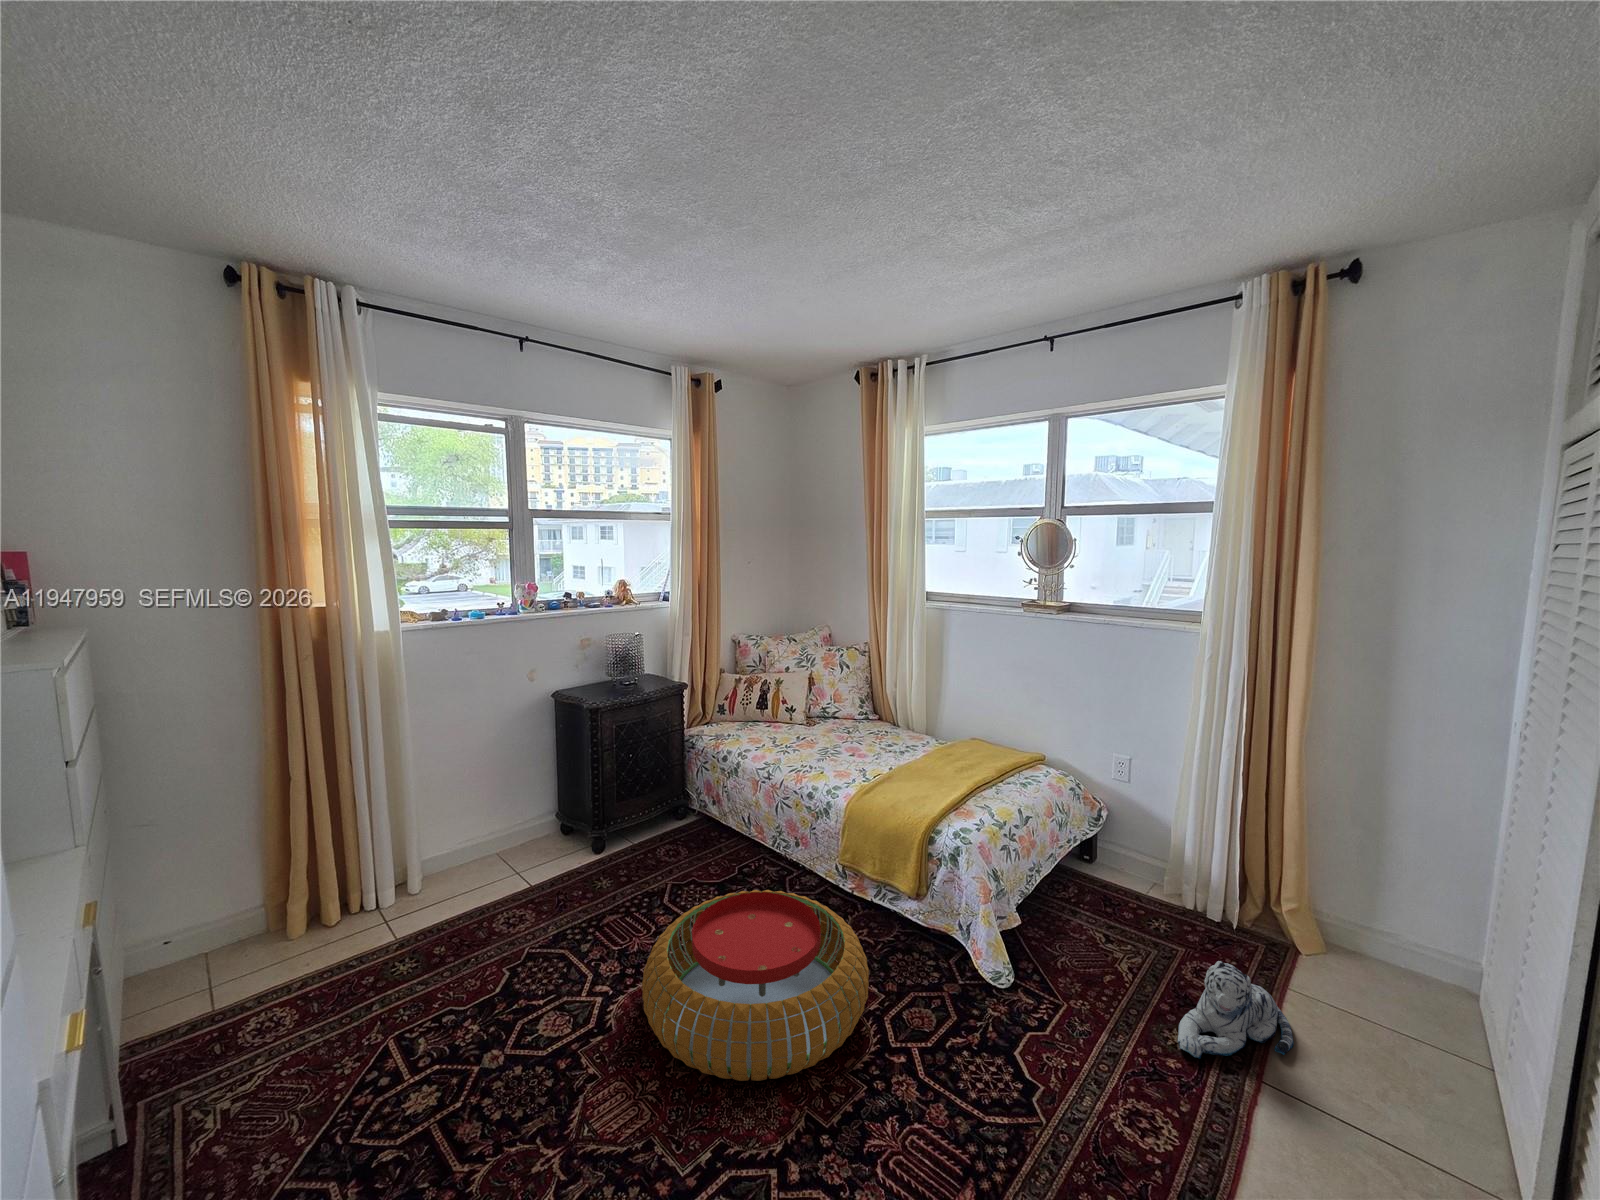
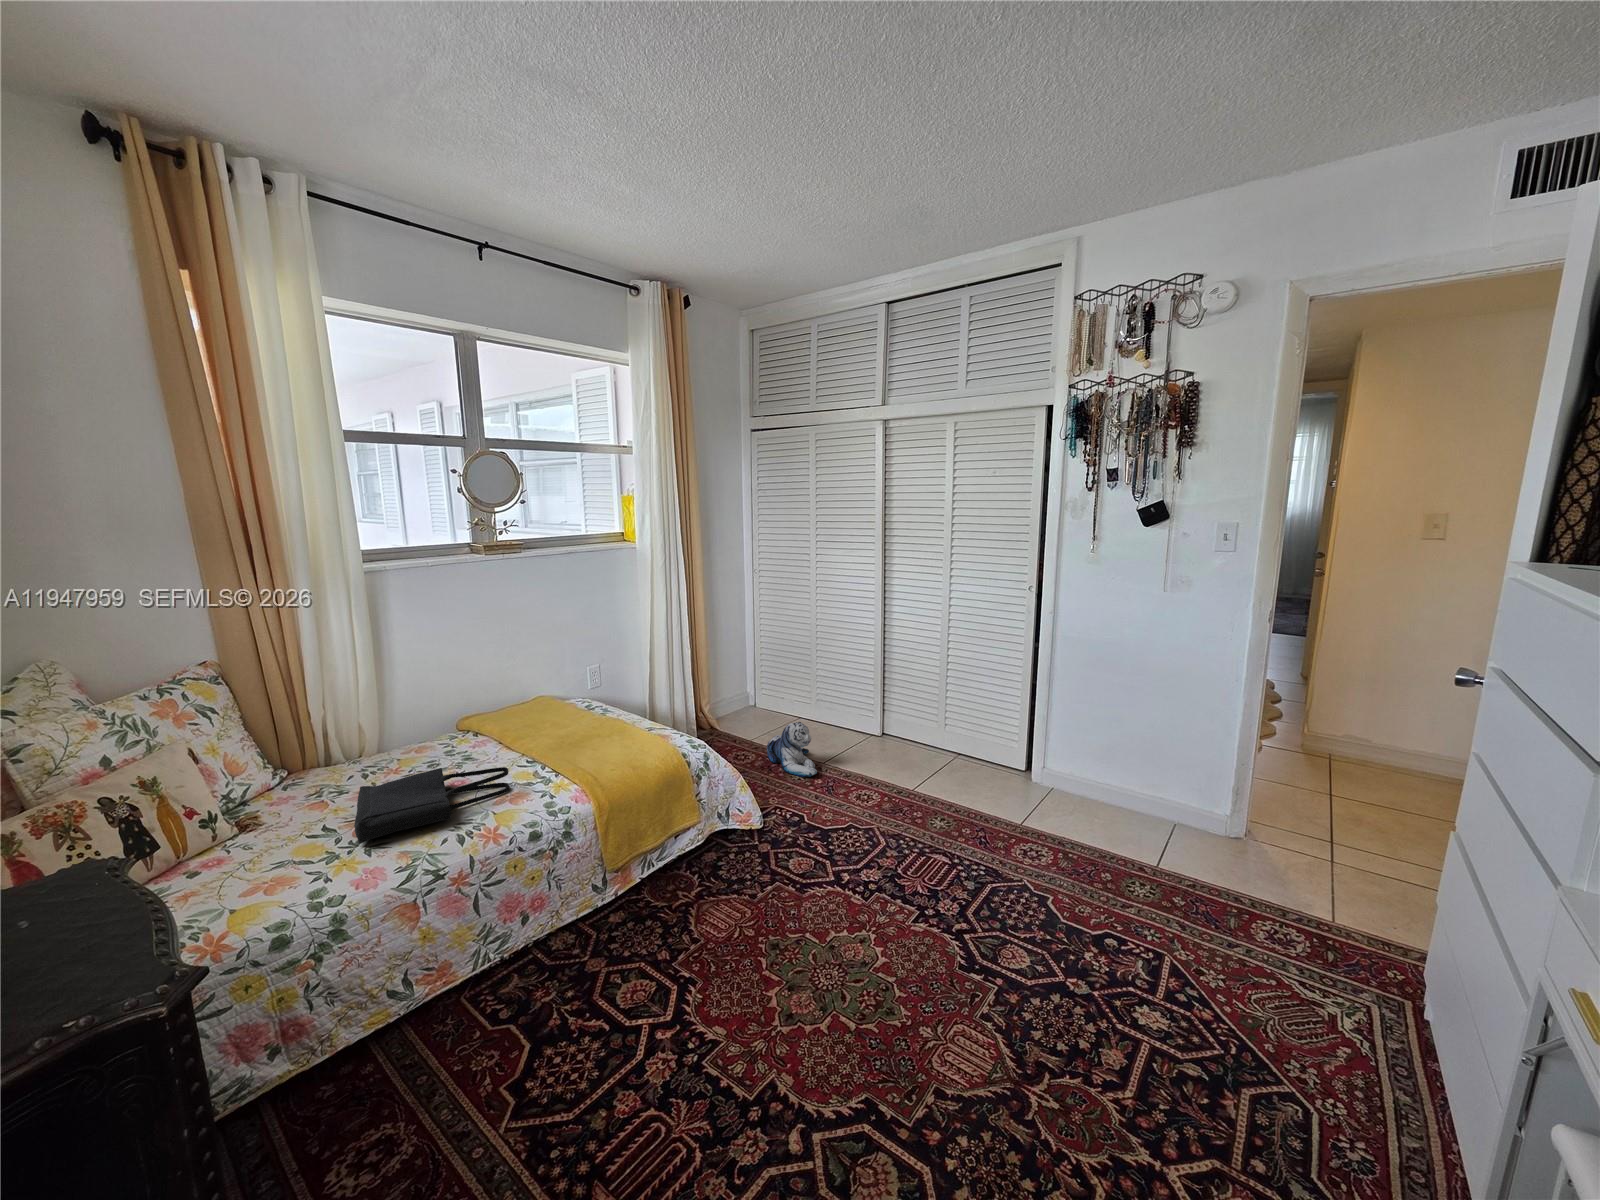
tote bag: none [782,728,852,768] -> present [354,767,509,843]
pouf: present [642,890,869,1081] -> none [675,846,923,1054]

